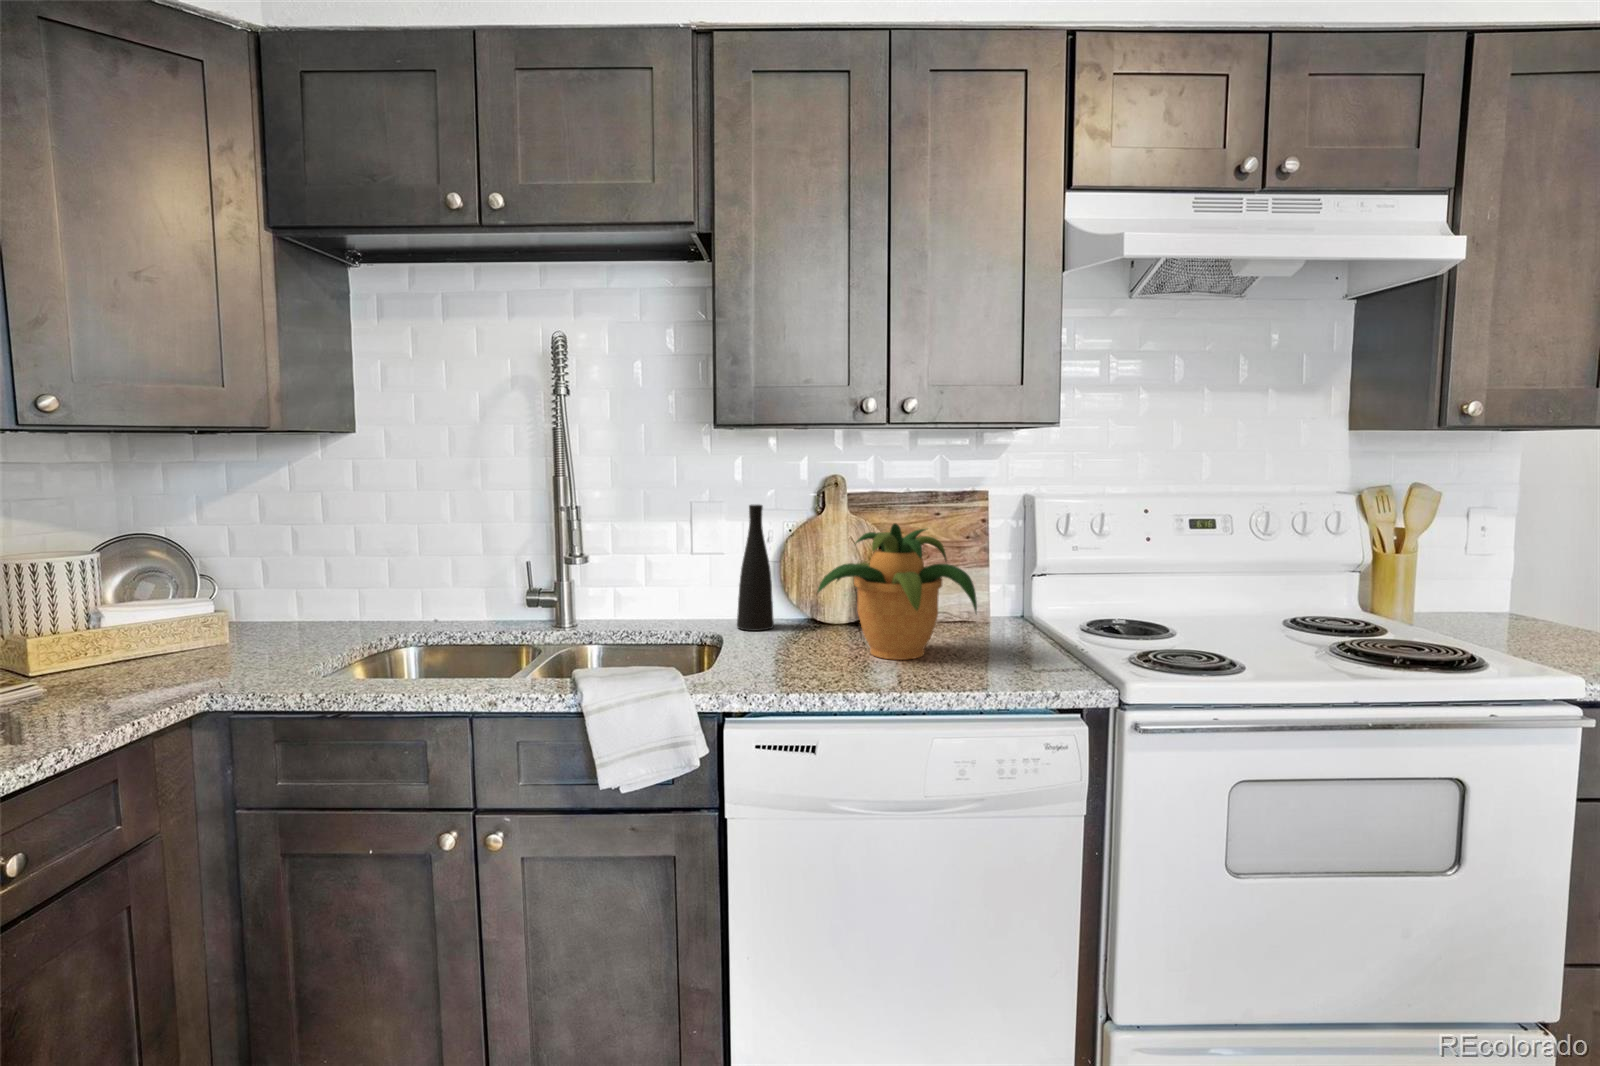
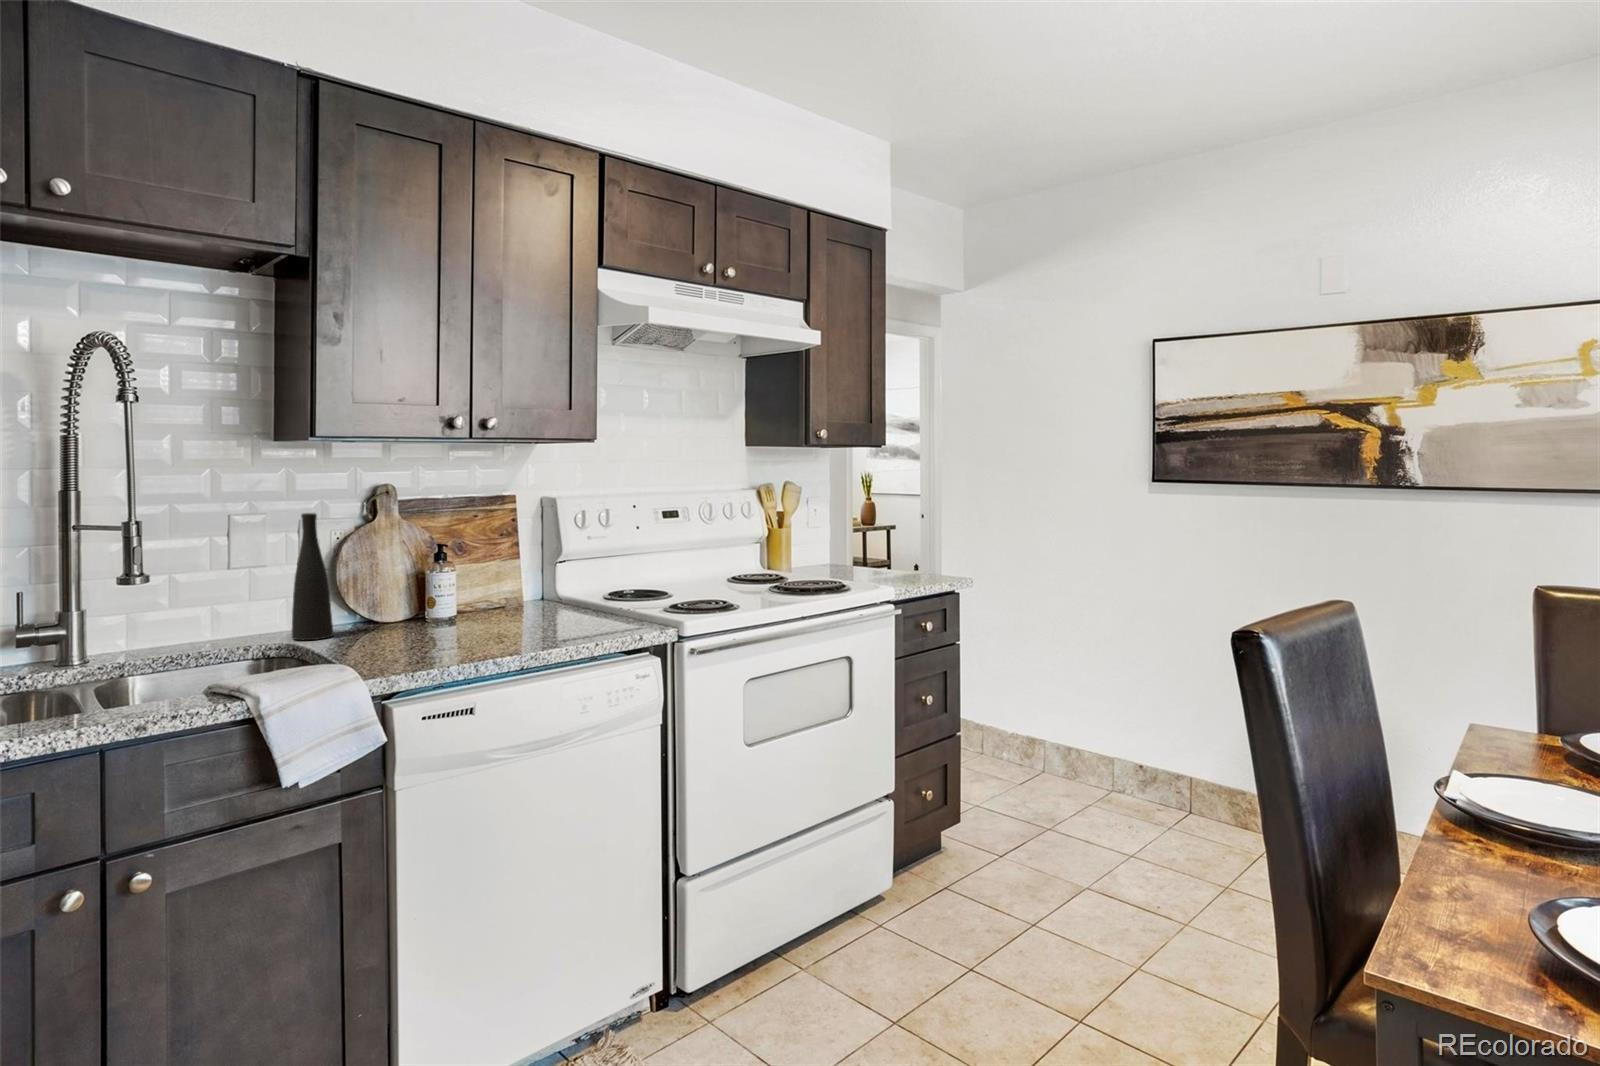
potted plant: present [818,523,977,660] -> none [420,520,560,638]

